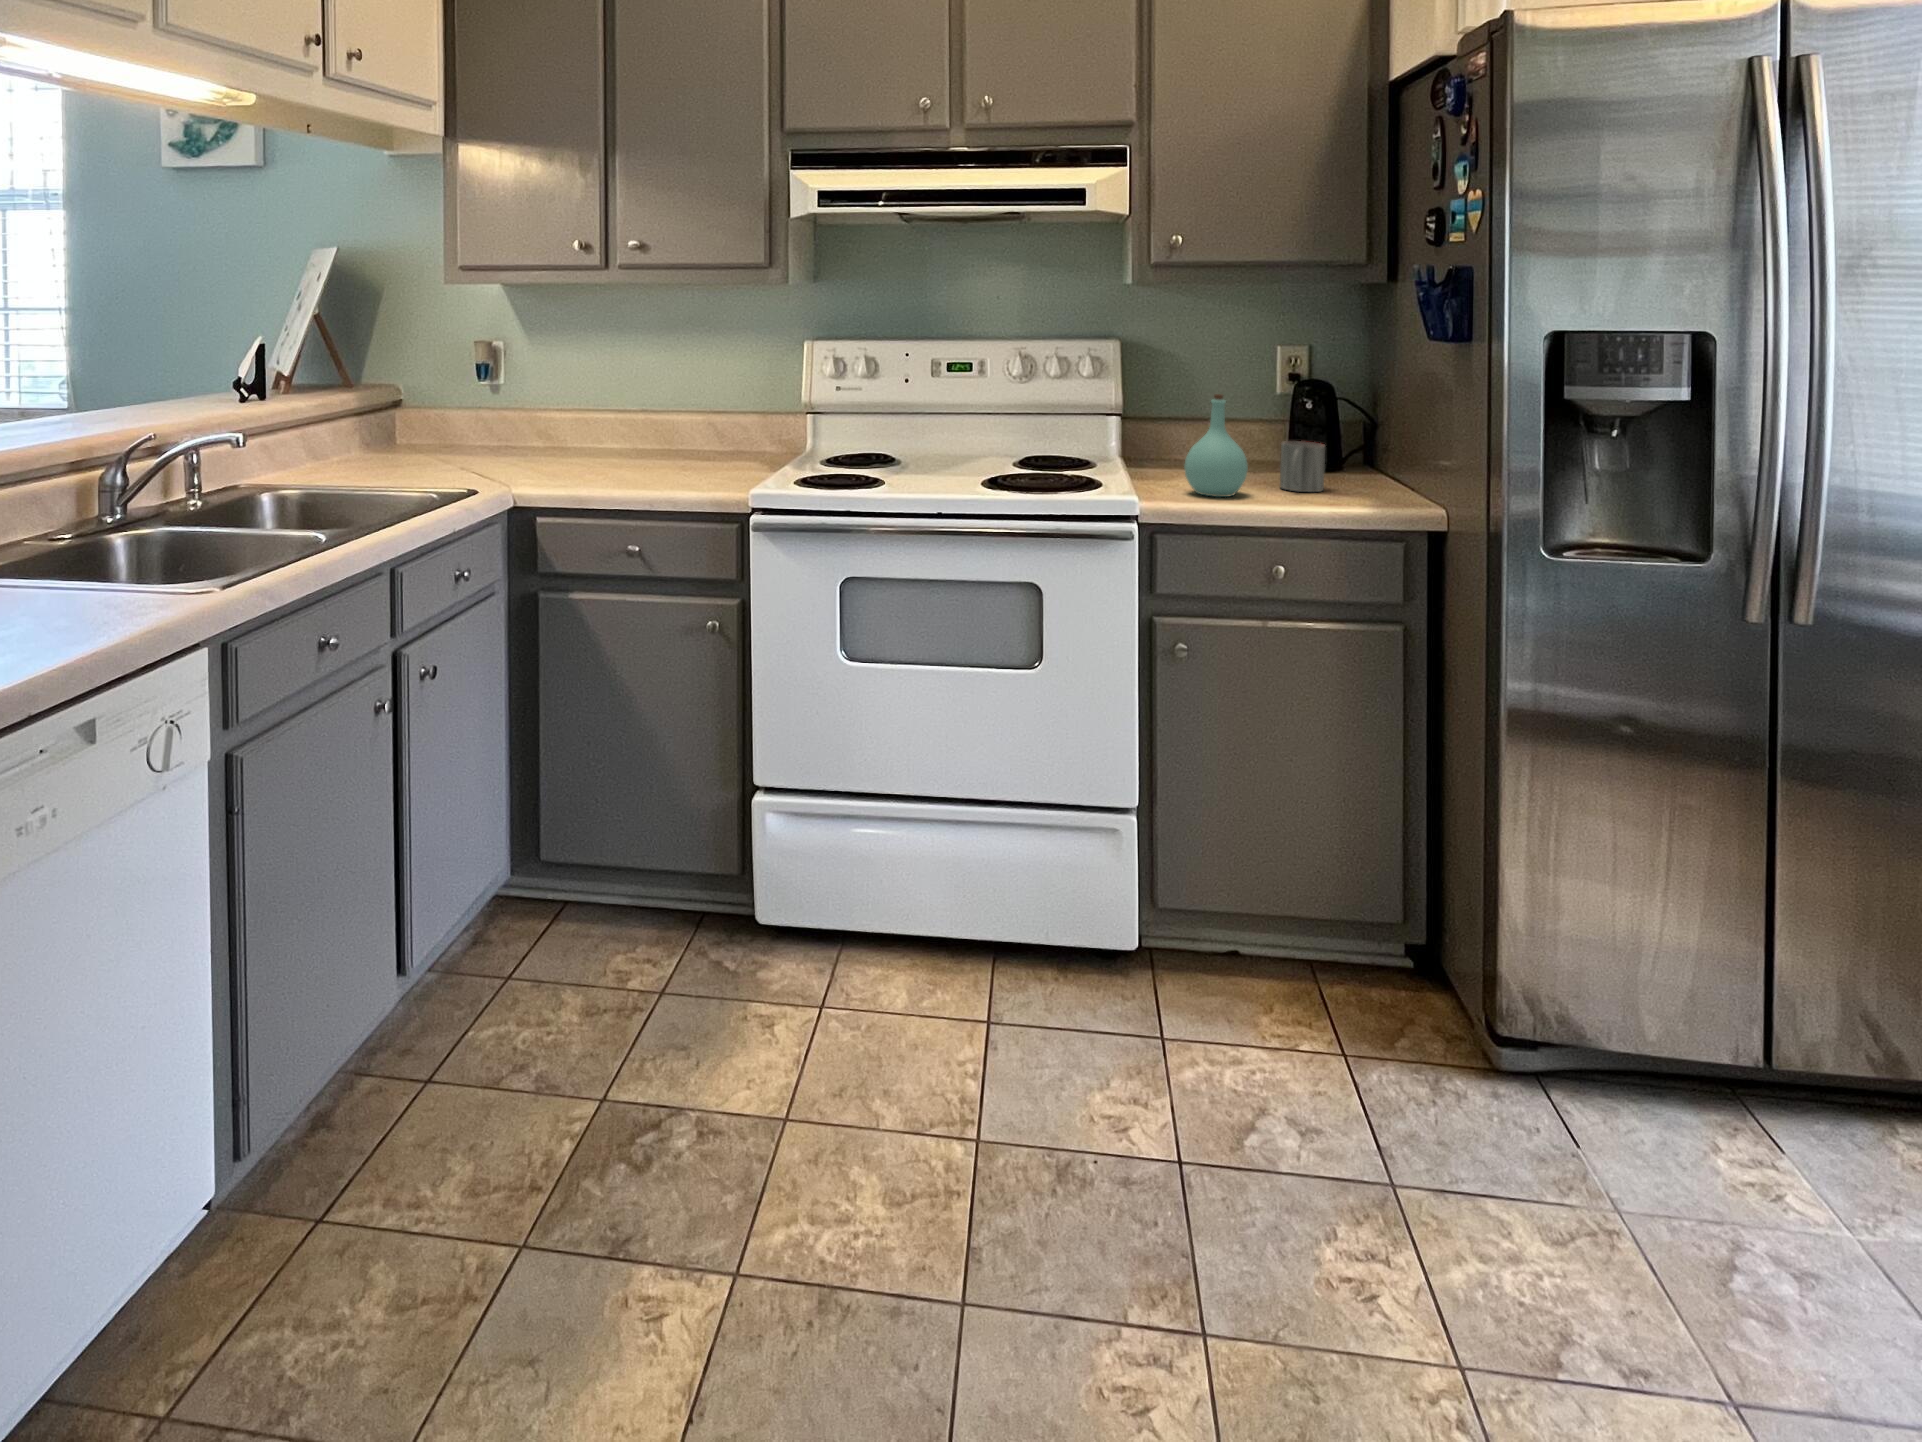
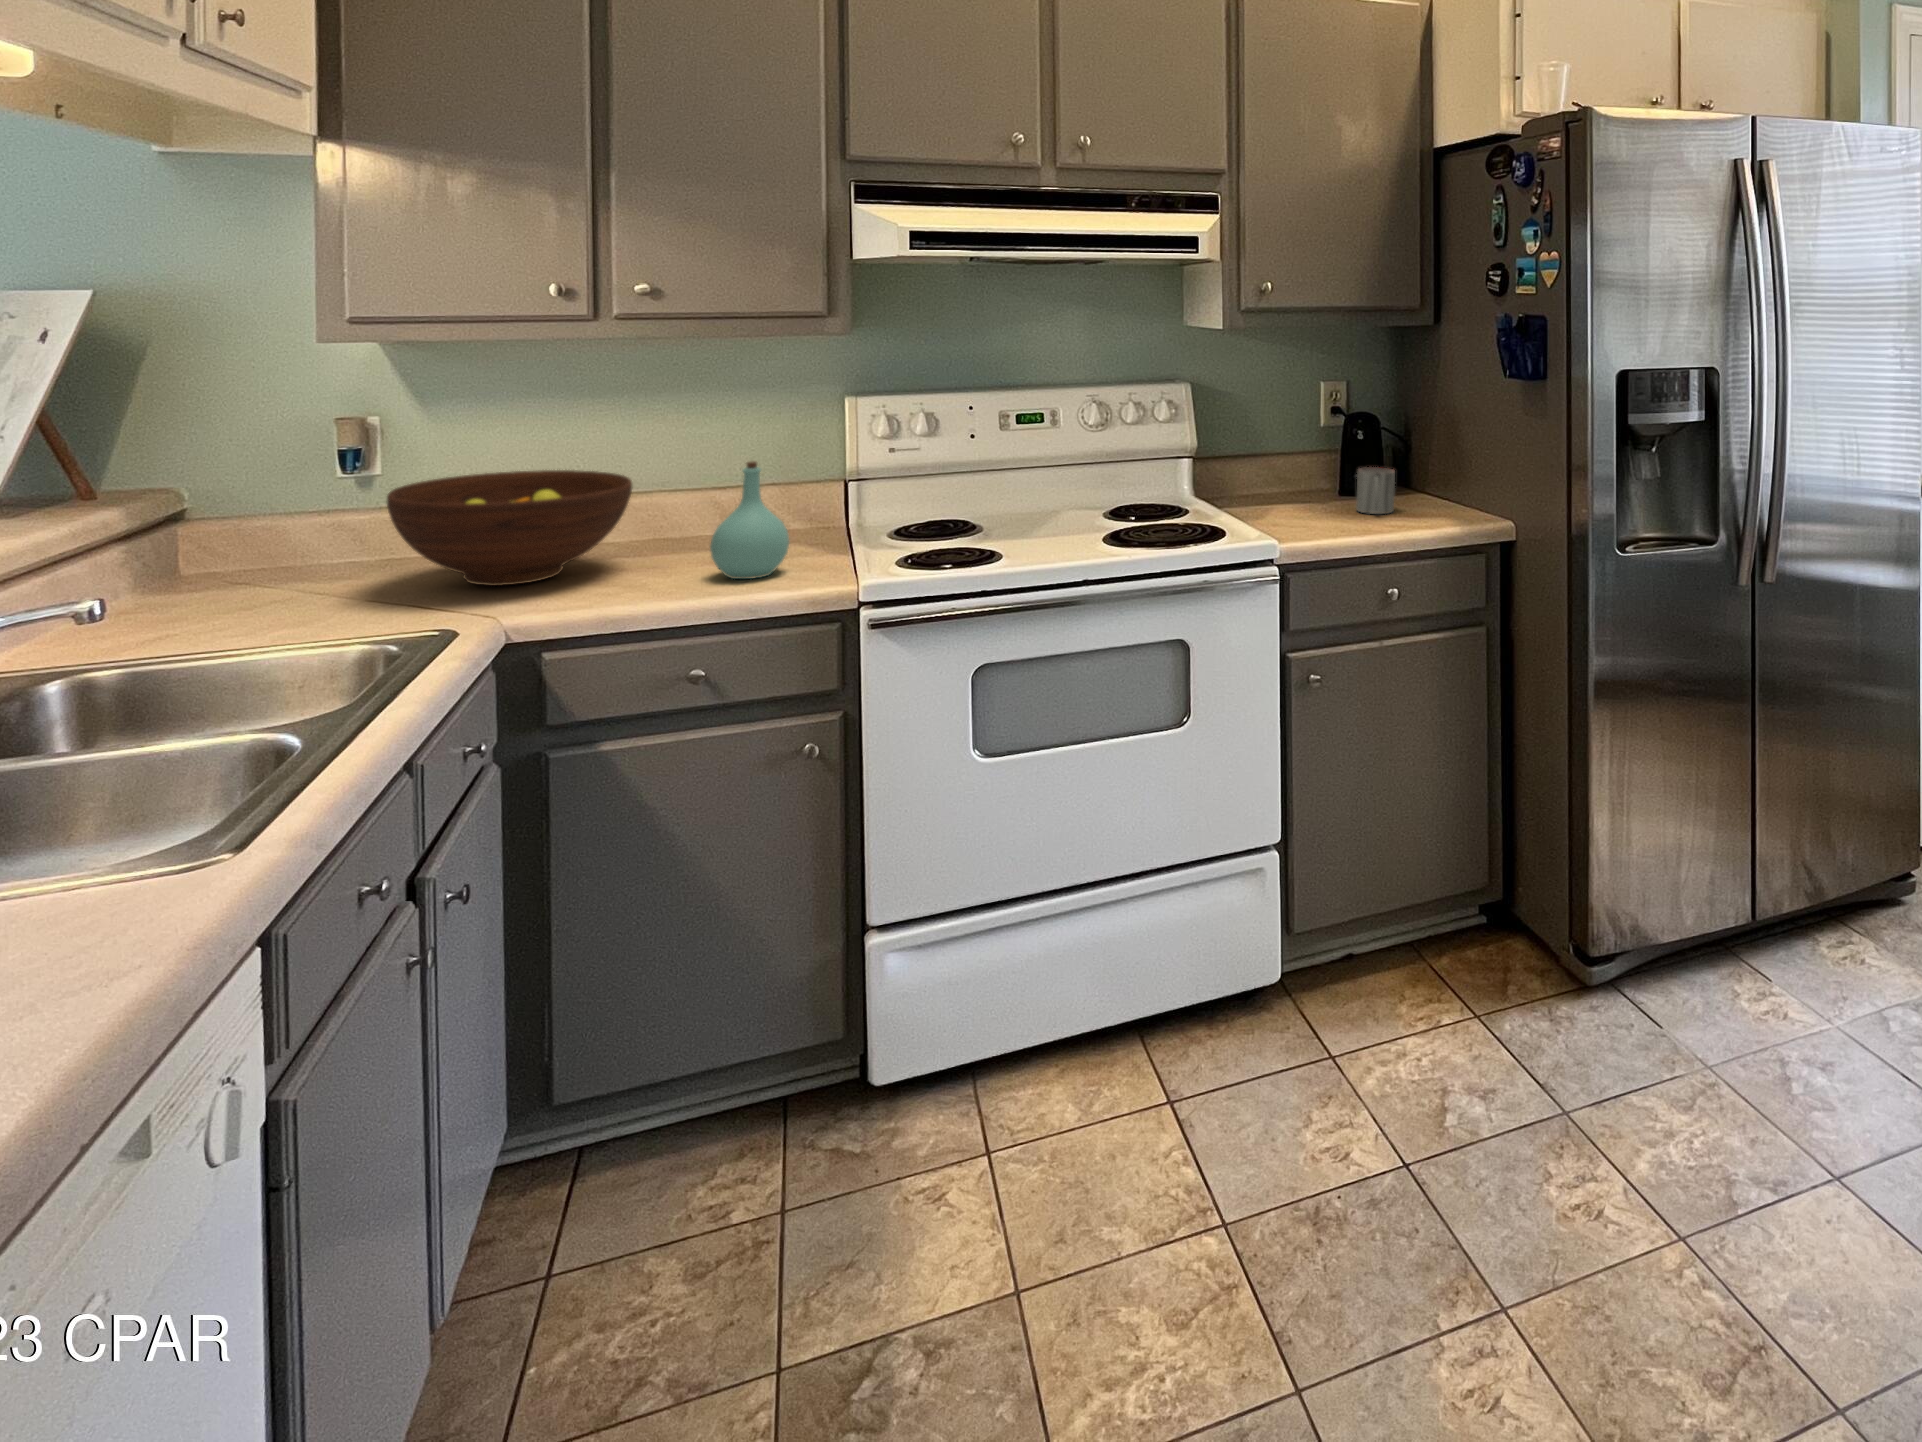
fruit bowl: none [465,391,624,472] -> present [387,470,632,586]
bottle: present [1184,394,1248,497] -> present [710,461,789,579]

